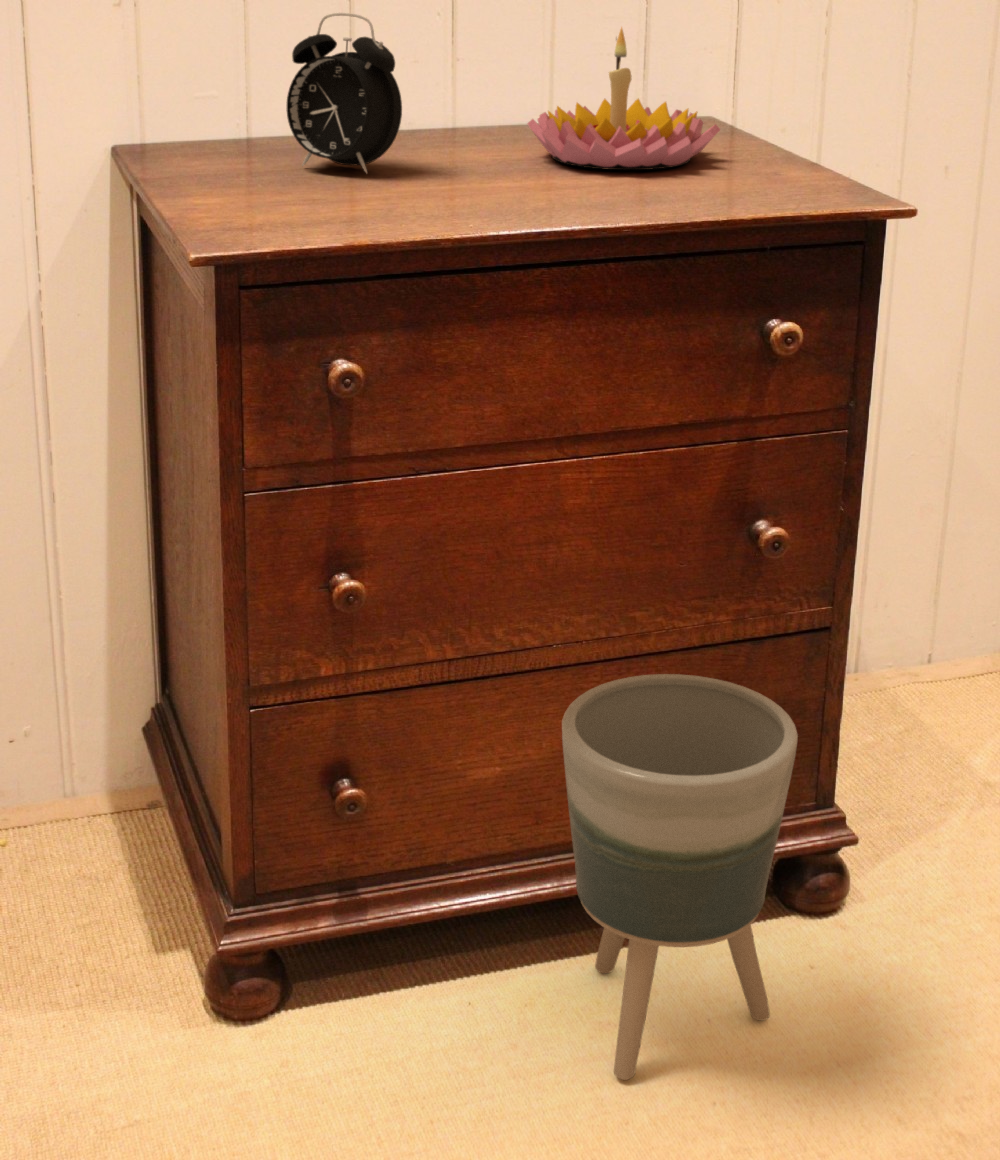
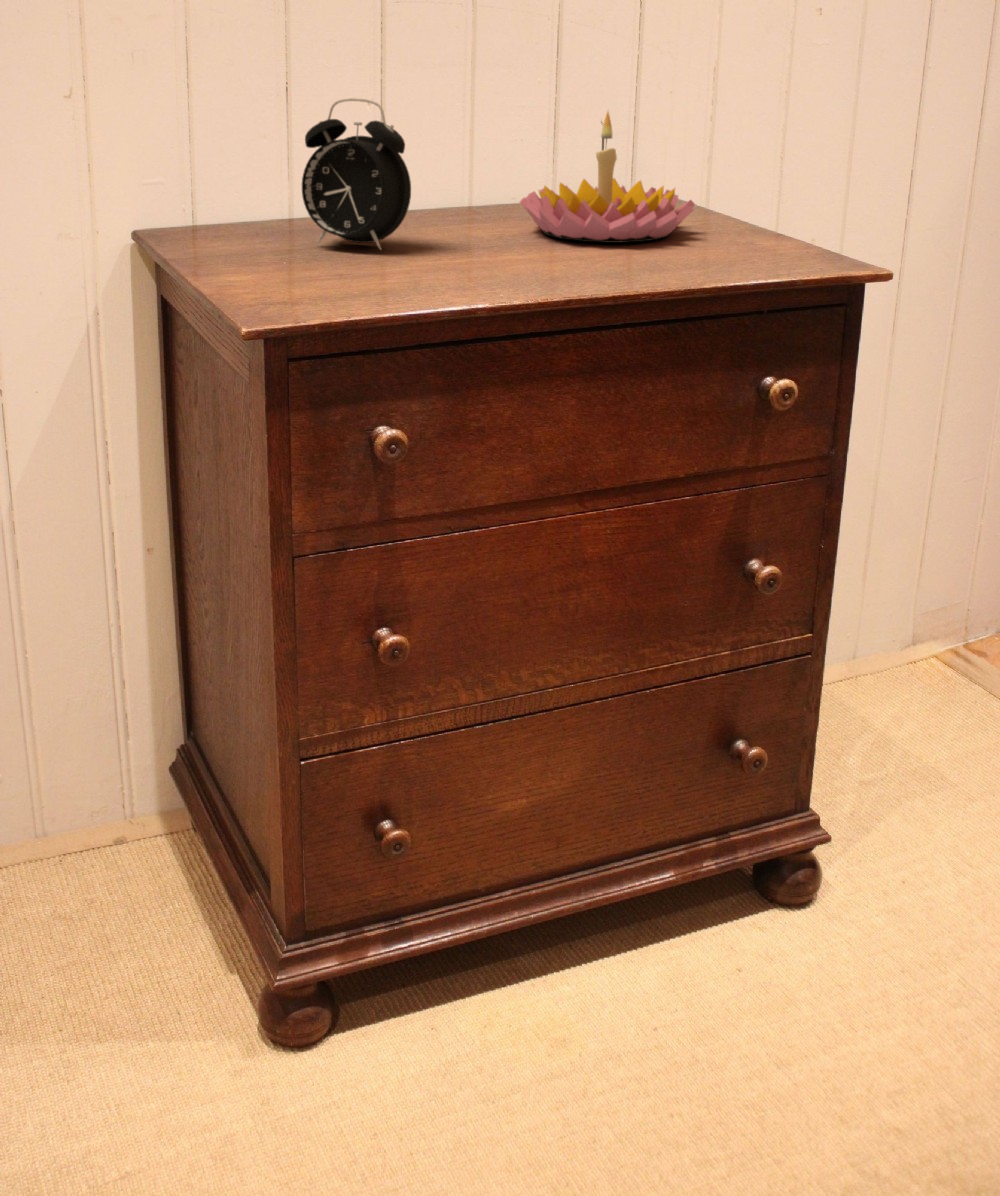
planter: present [562,674,798,1080] -> none [595,705,814,1082]

